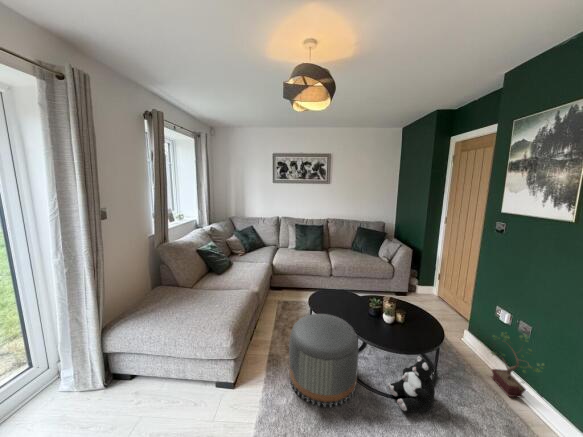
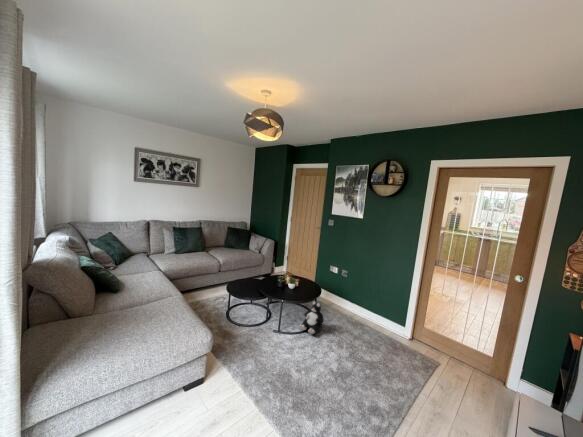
pouf: present [289,314,359,407] -> none [235,295,288,357]
potted plant: present [491,332,546,398] -> none [331,276,357,310]

